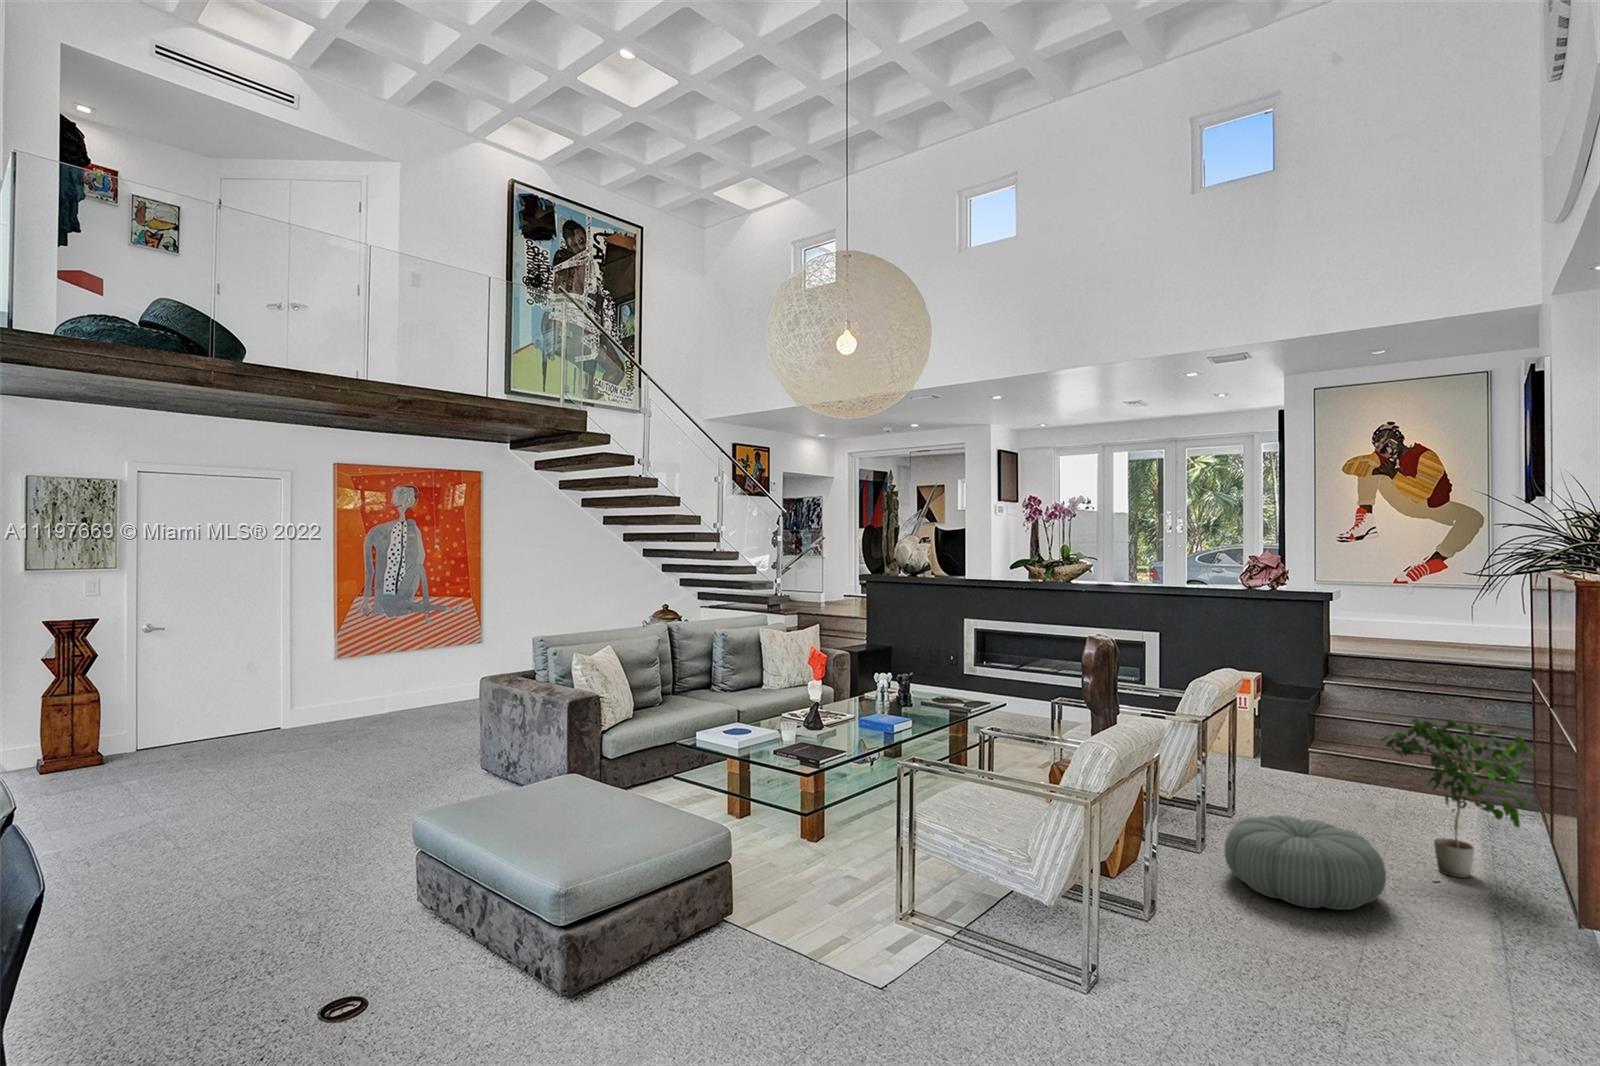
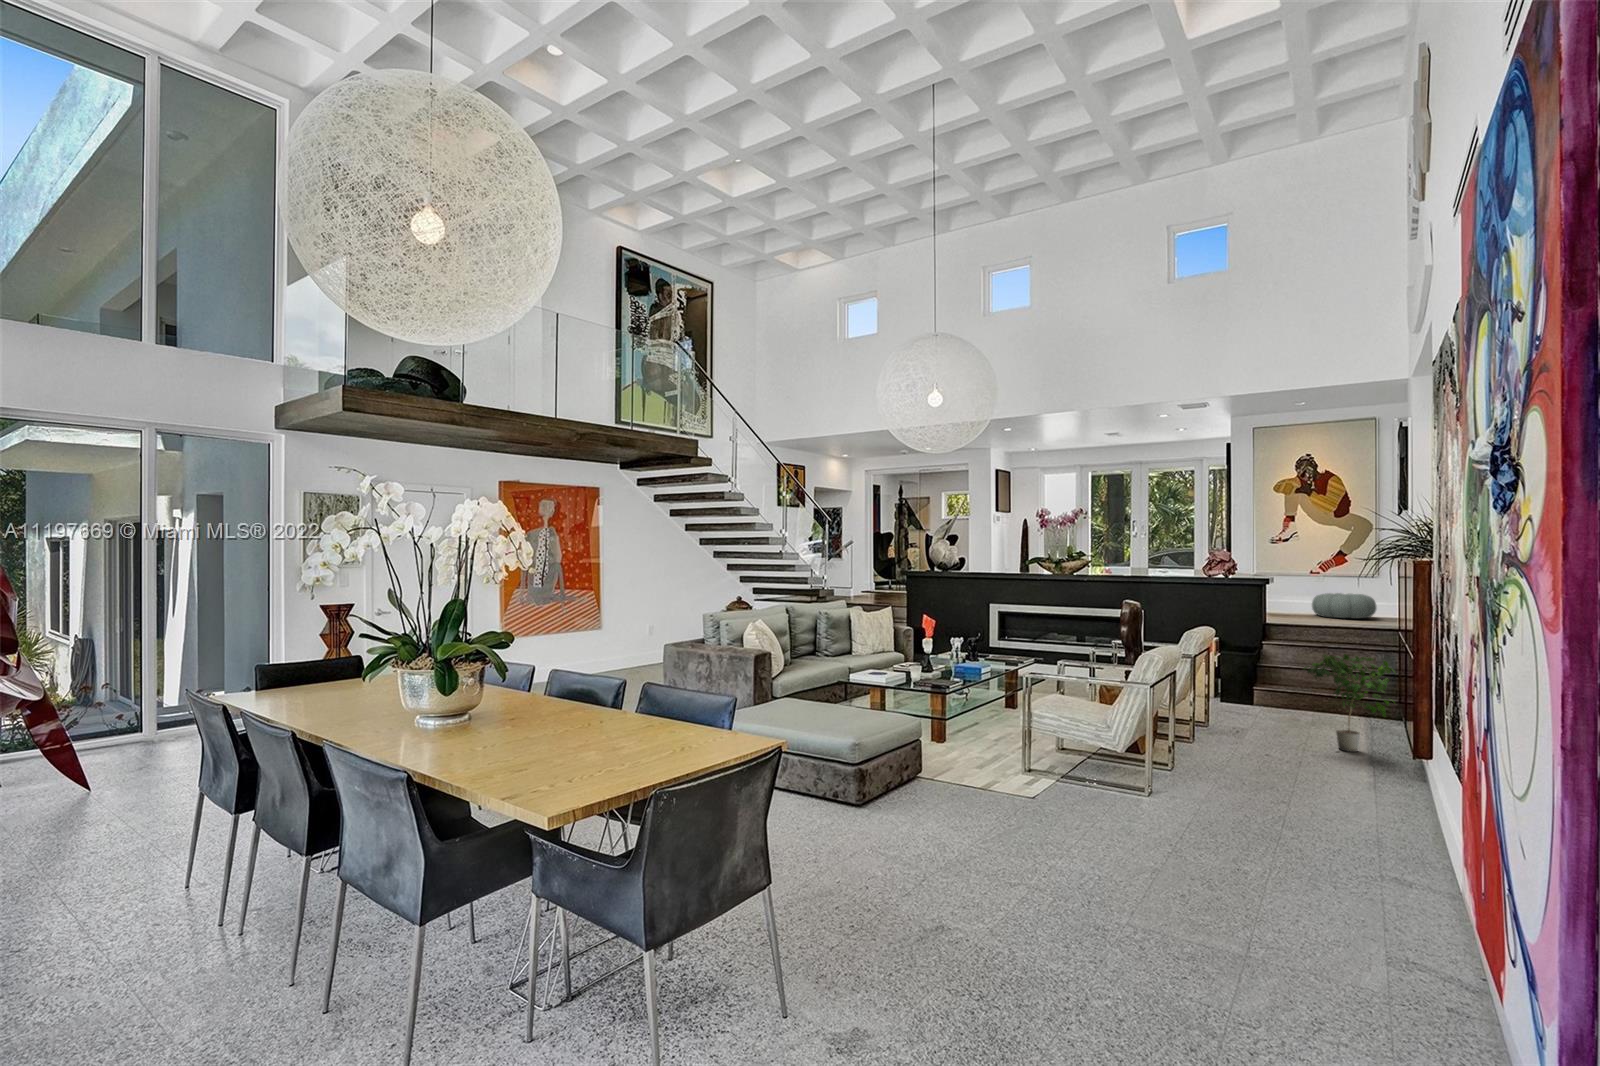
pouf: present [1225,815,1386,910] -> present [1312,593,1376,619]

